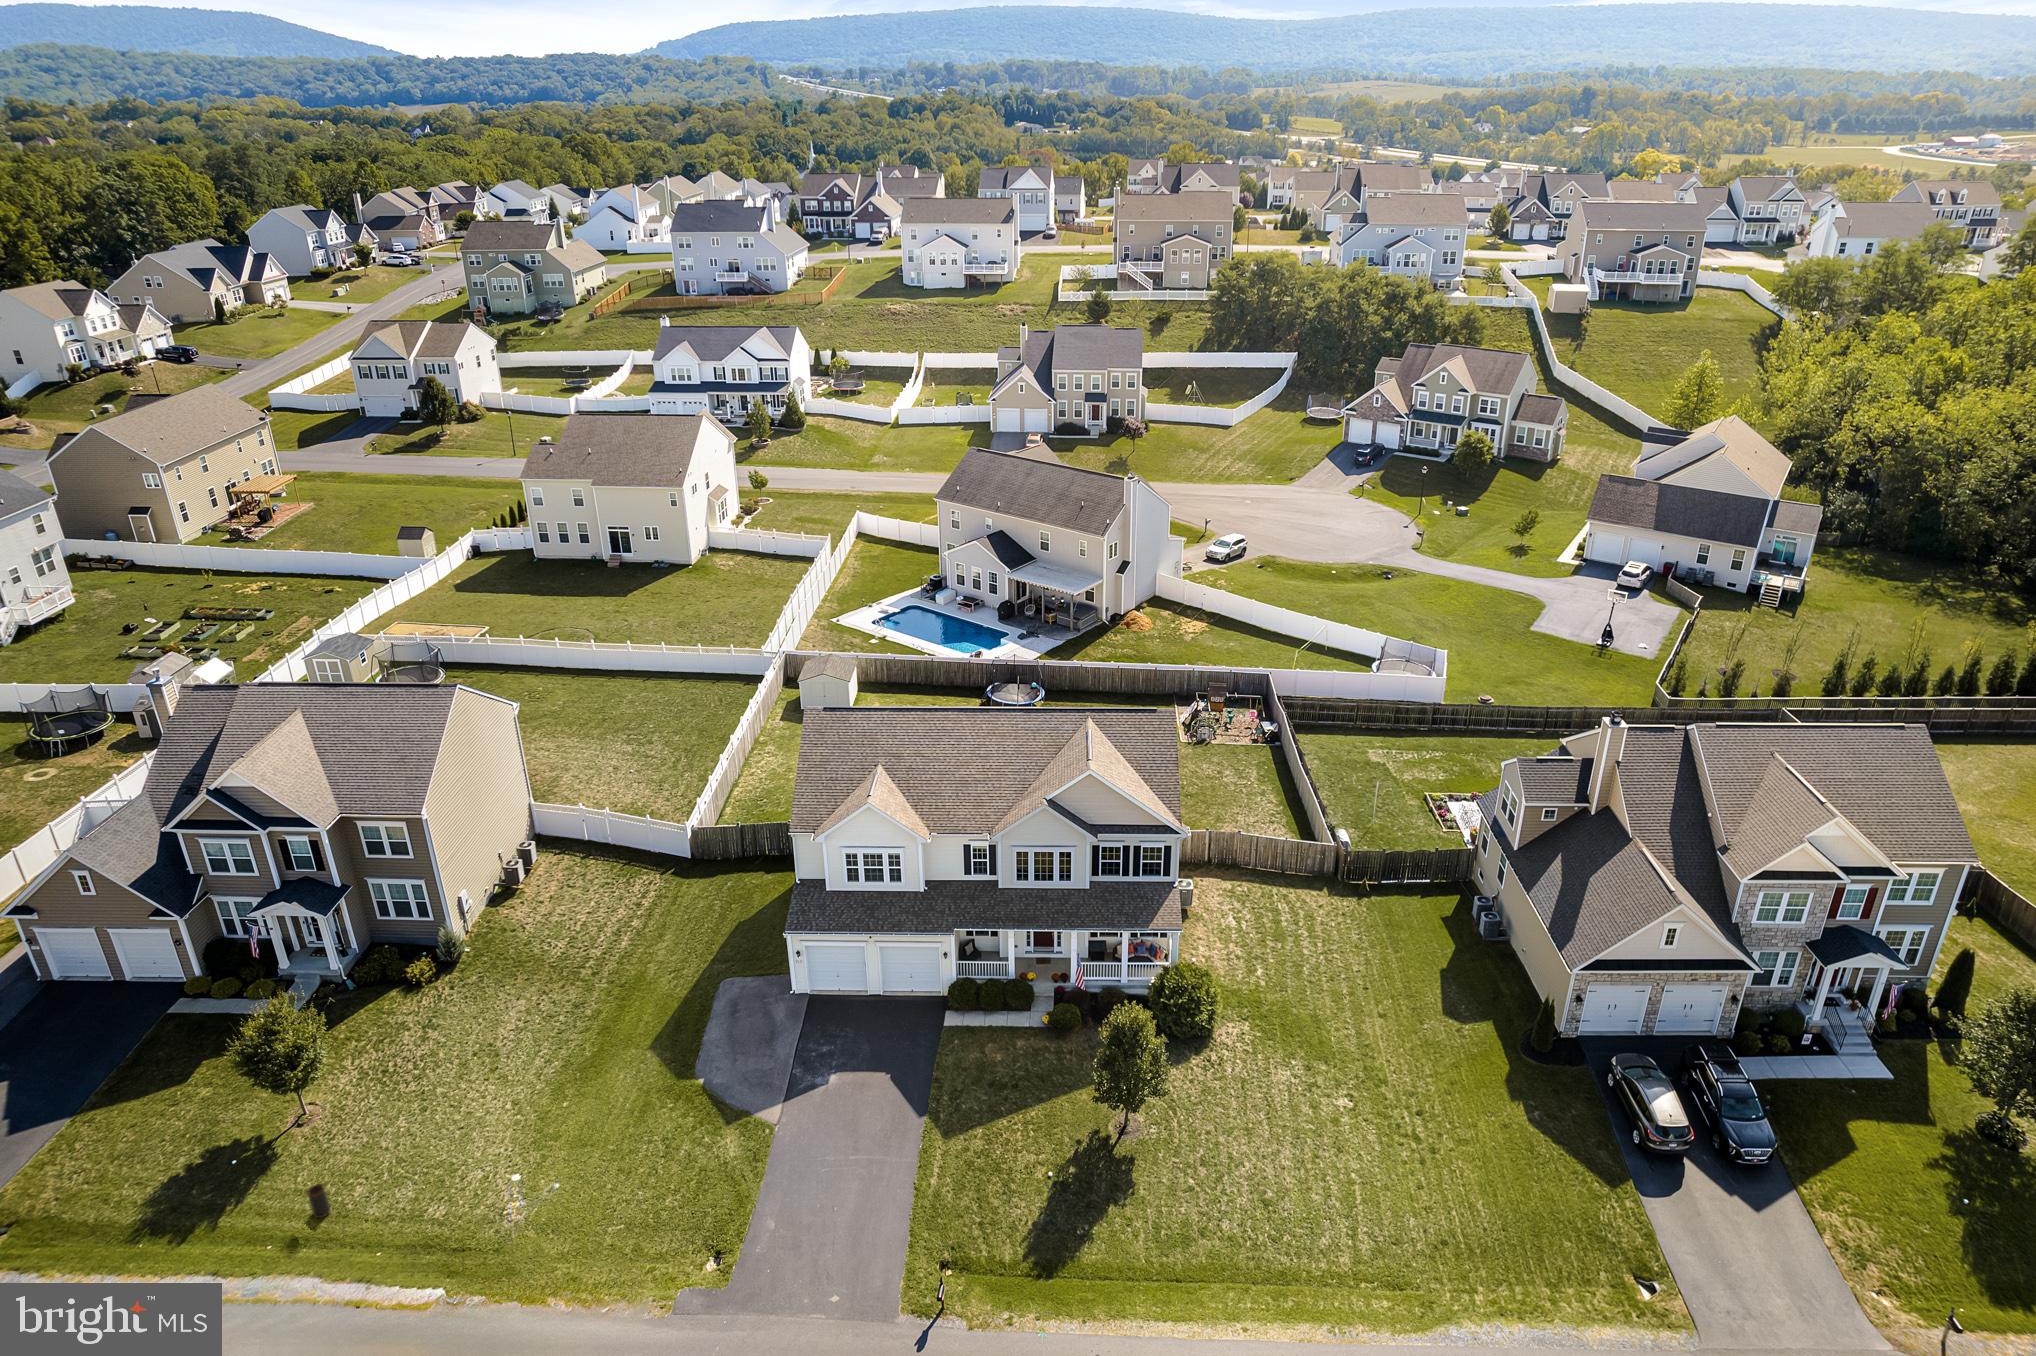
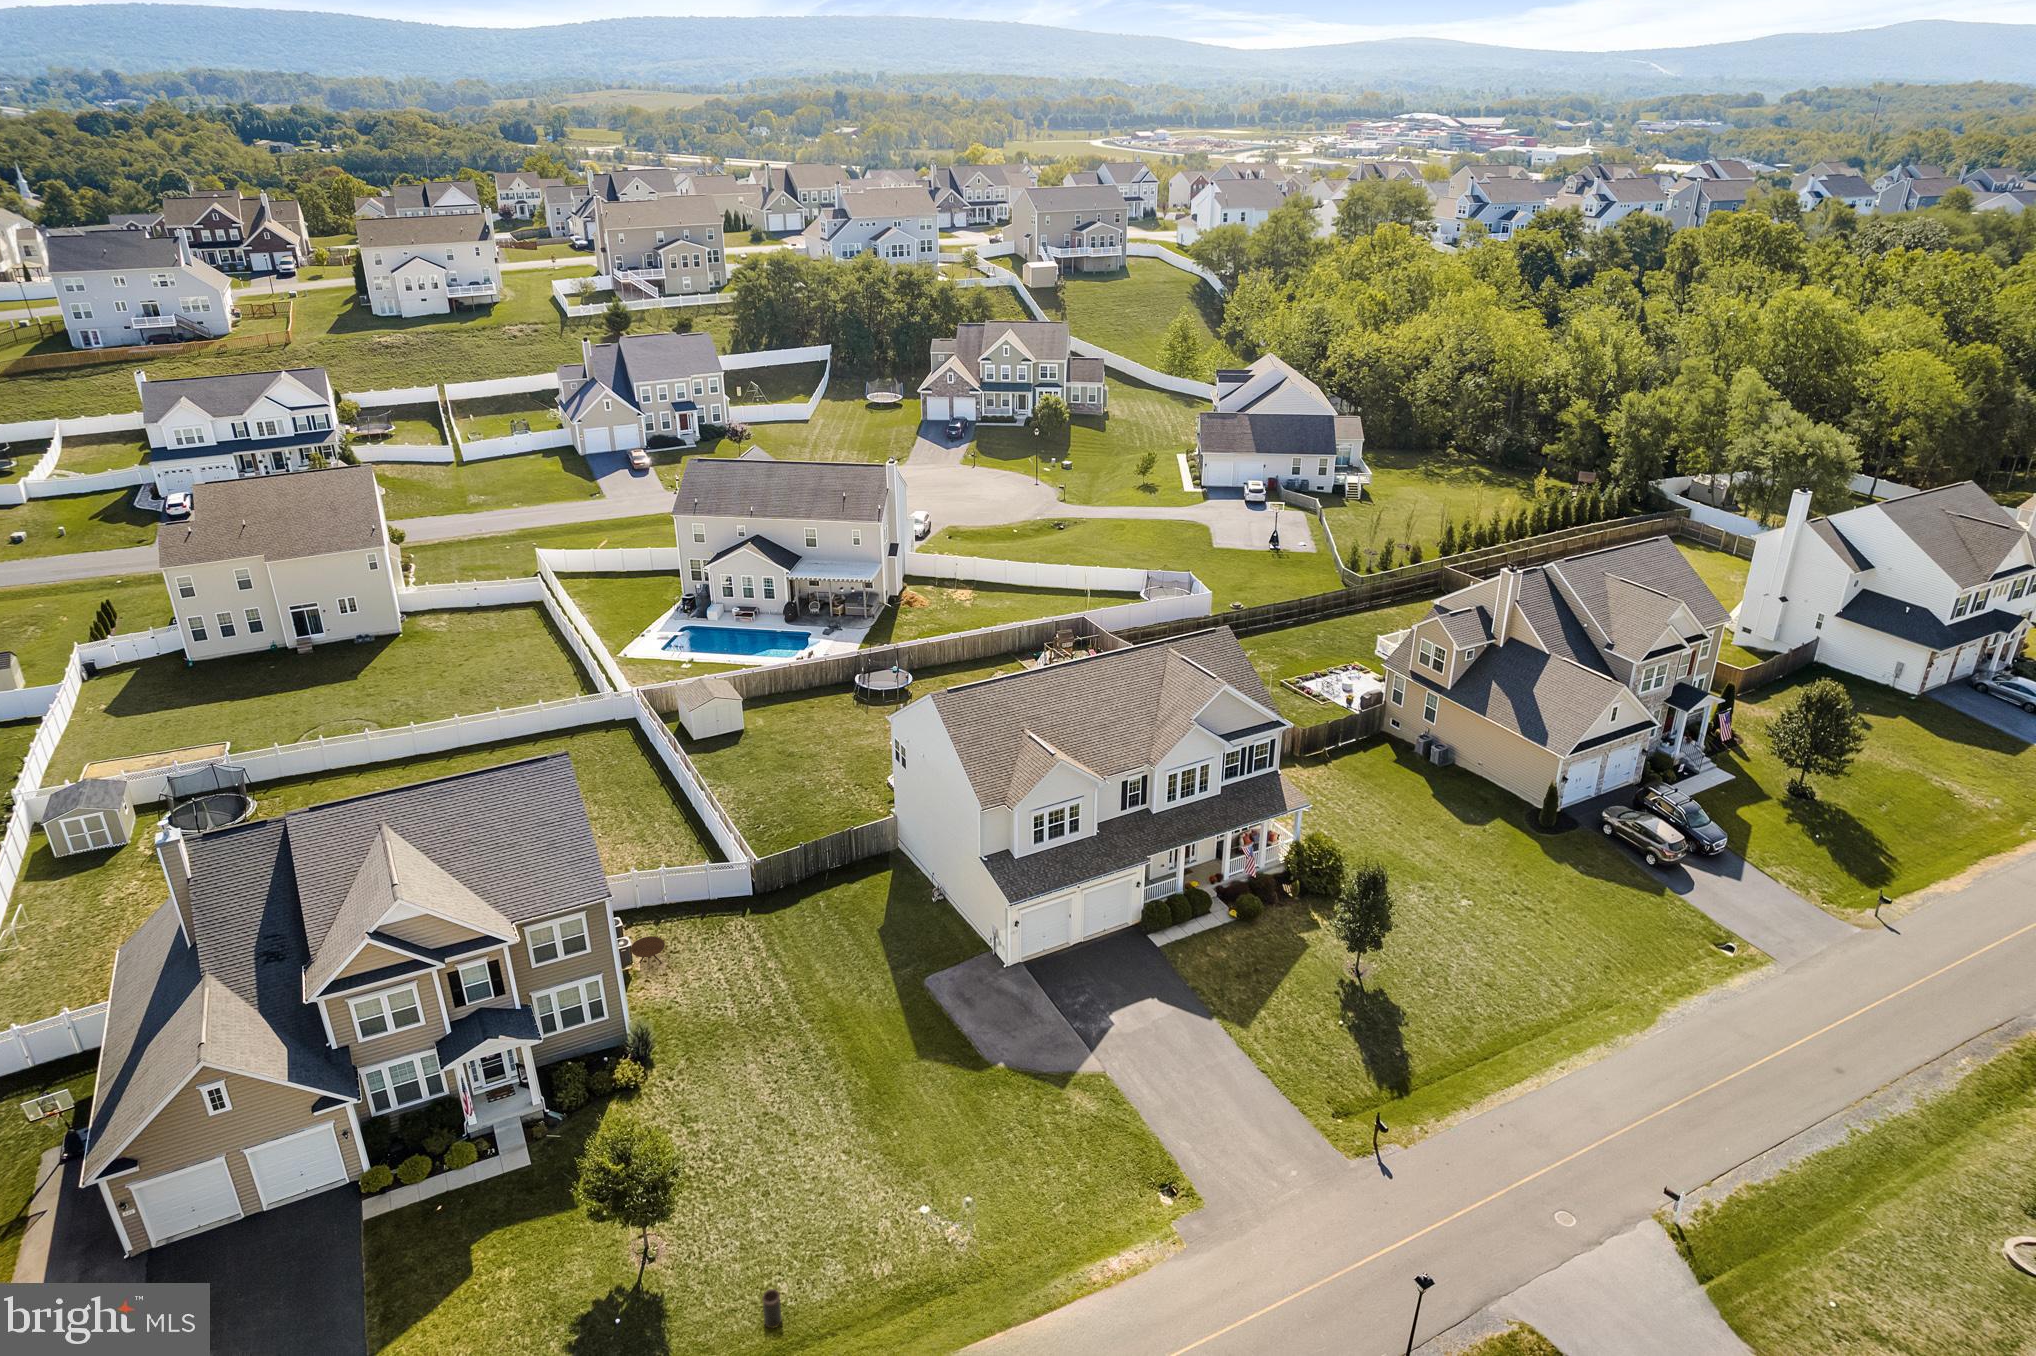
round table: none [514,865,545,895] -> present [631,936,665,971]

